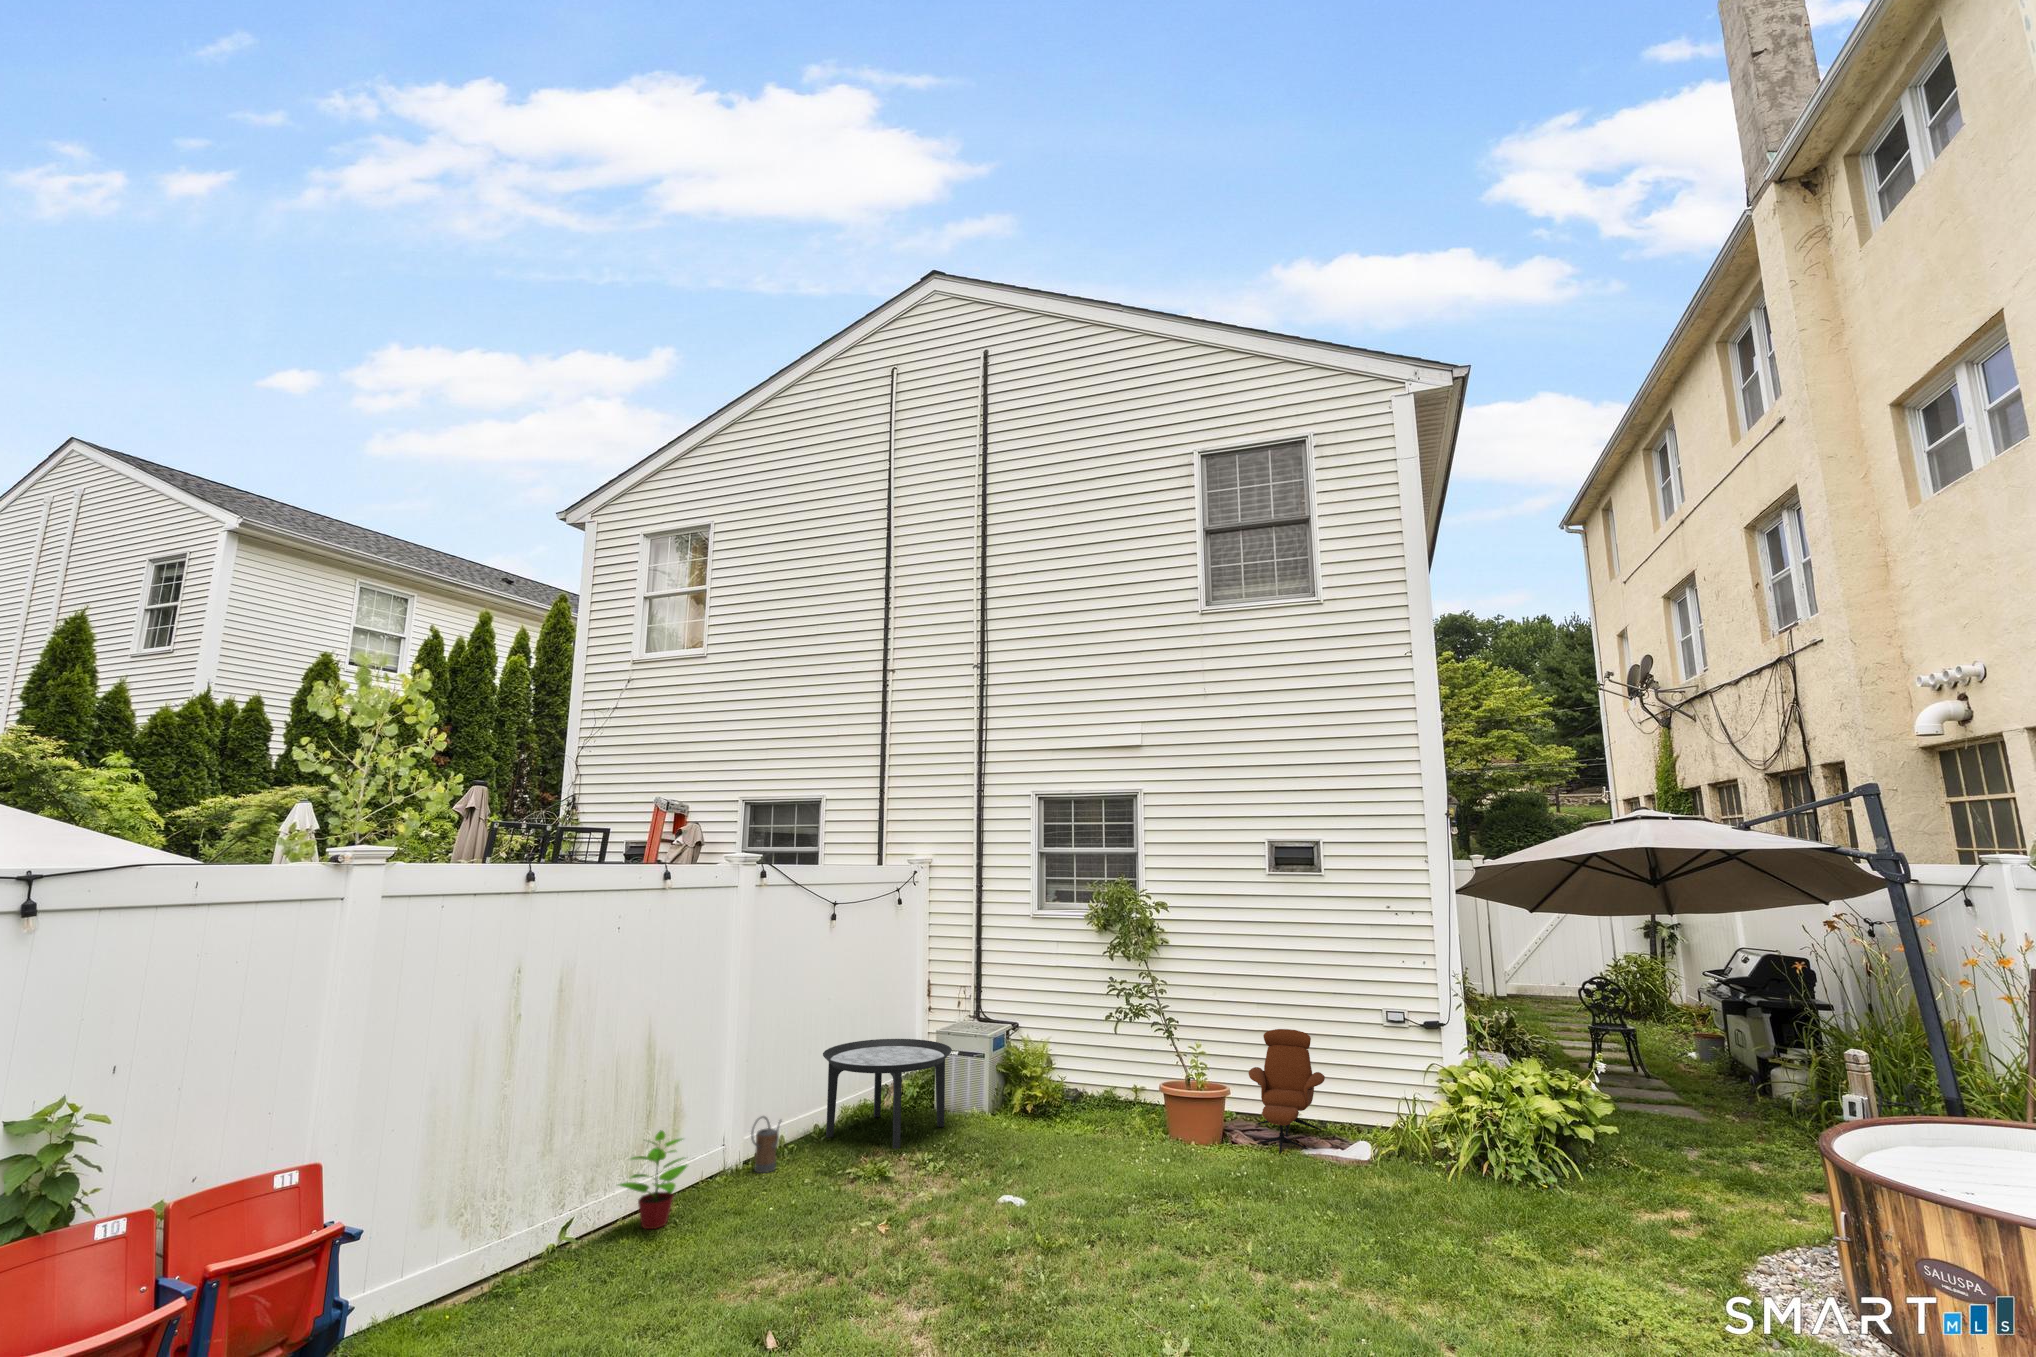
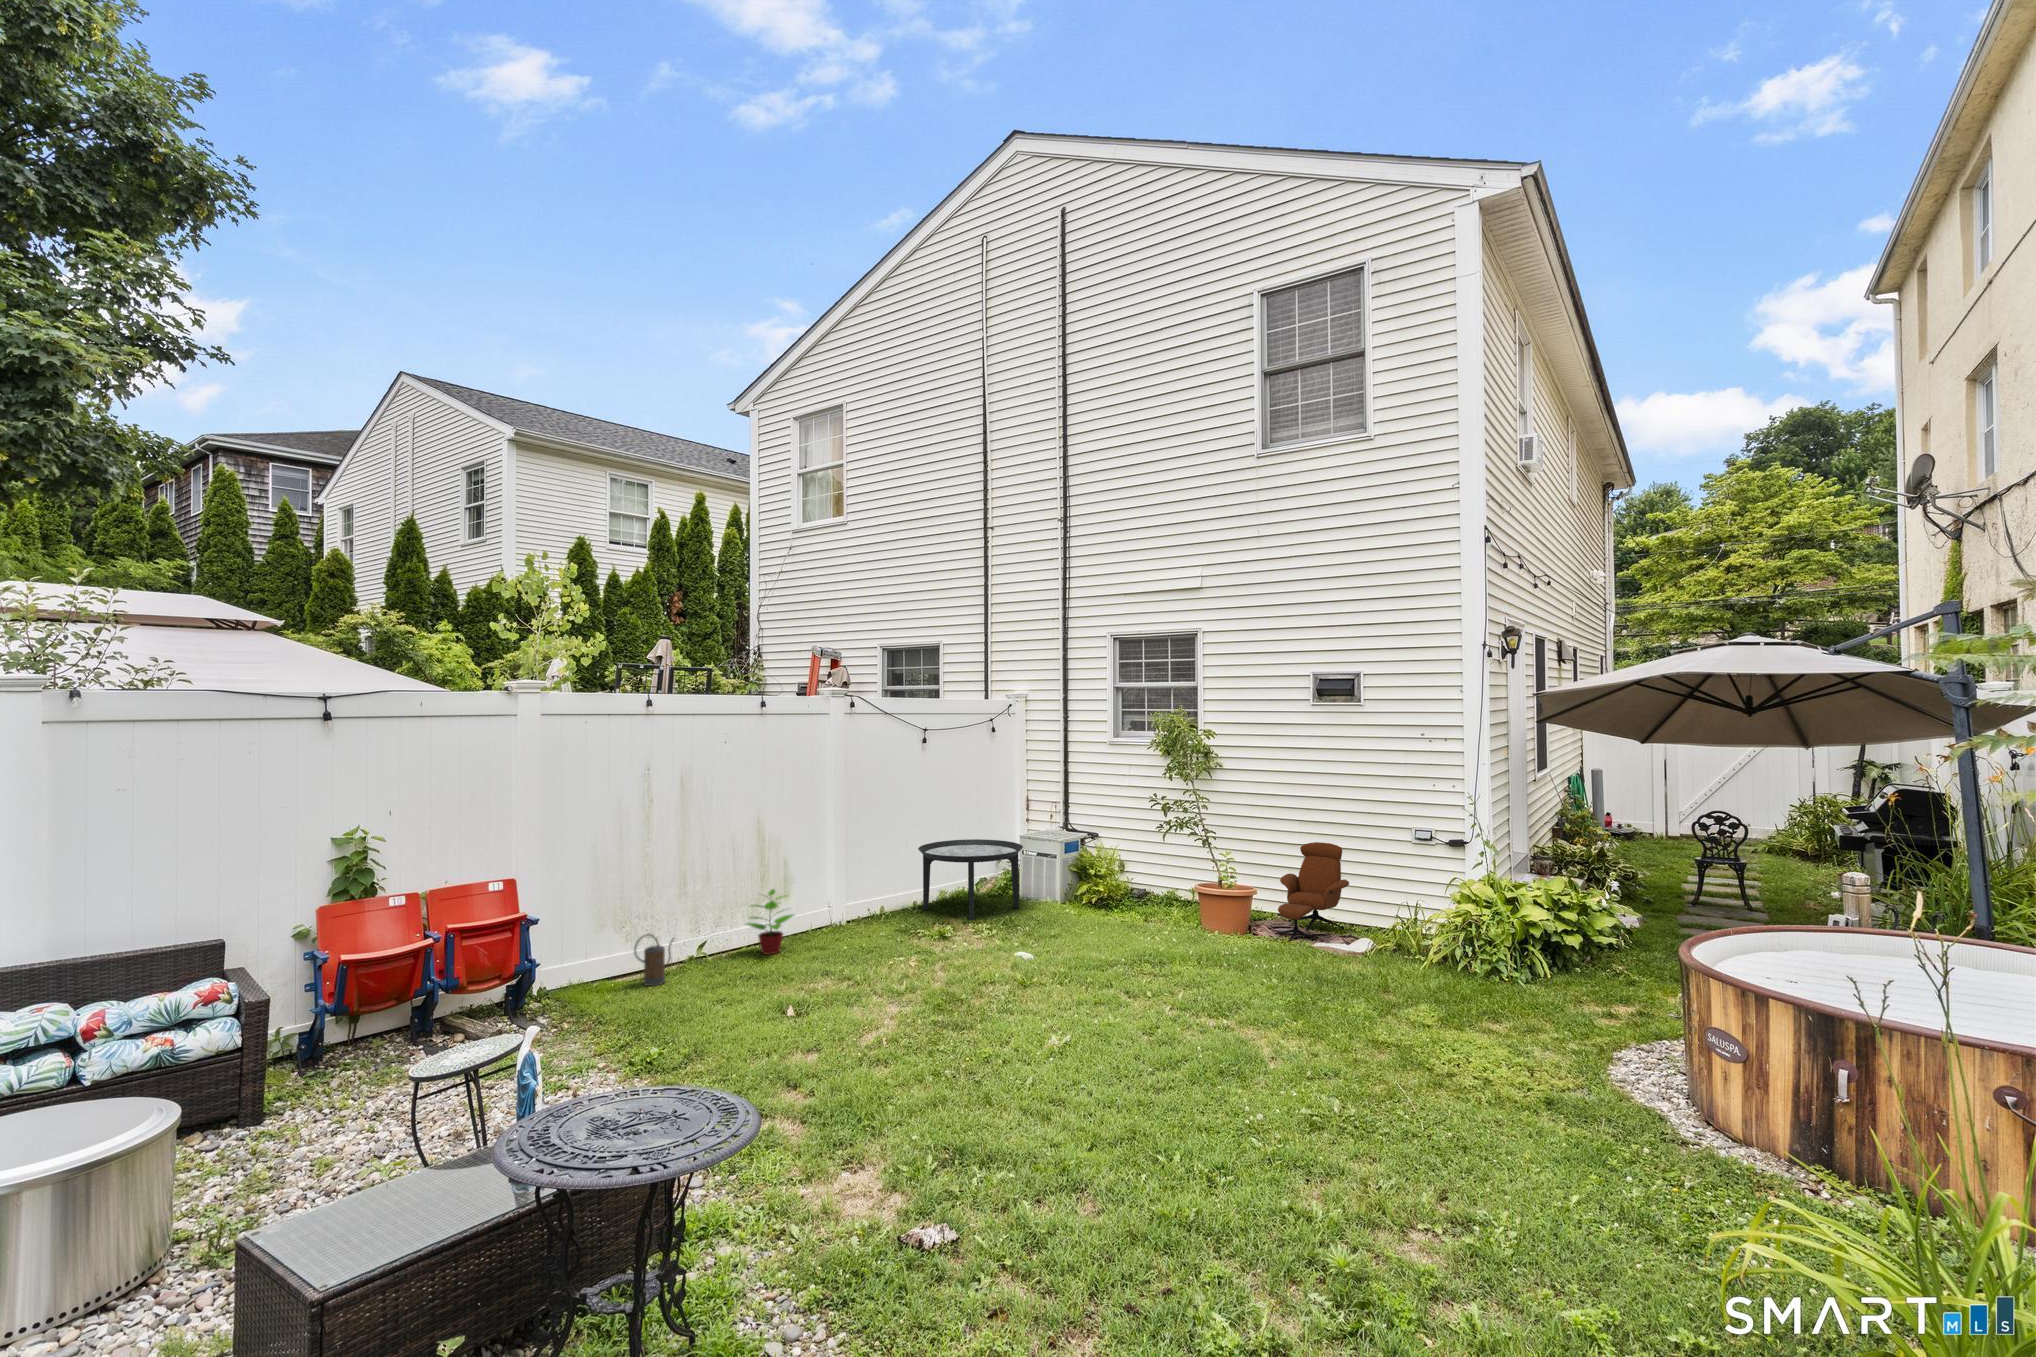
watering can: present [751,1116,781,1173] -> present [634,934,673,986]

